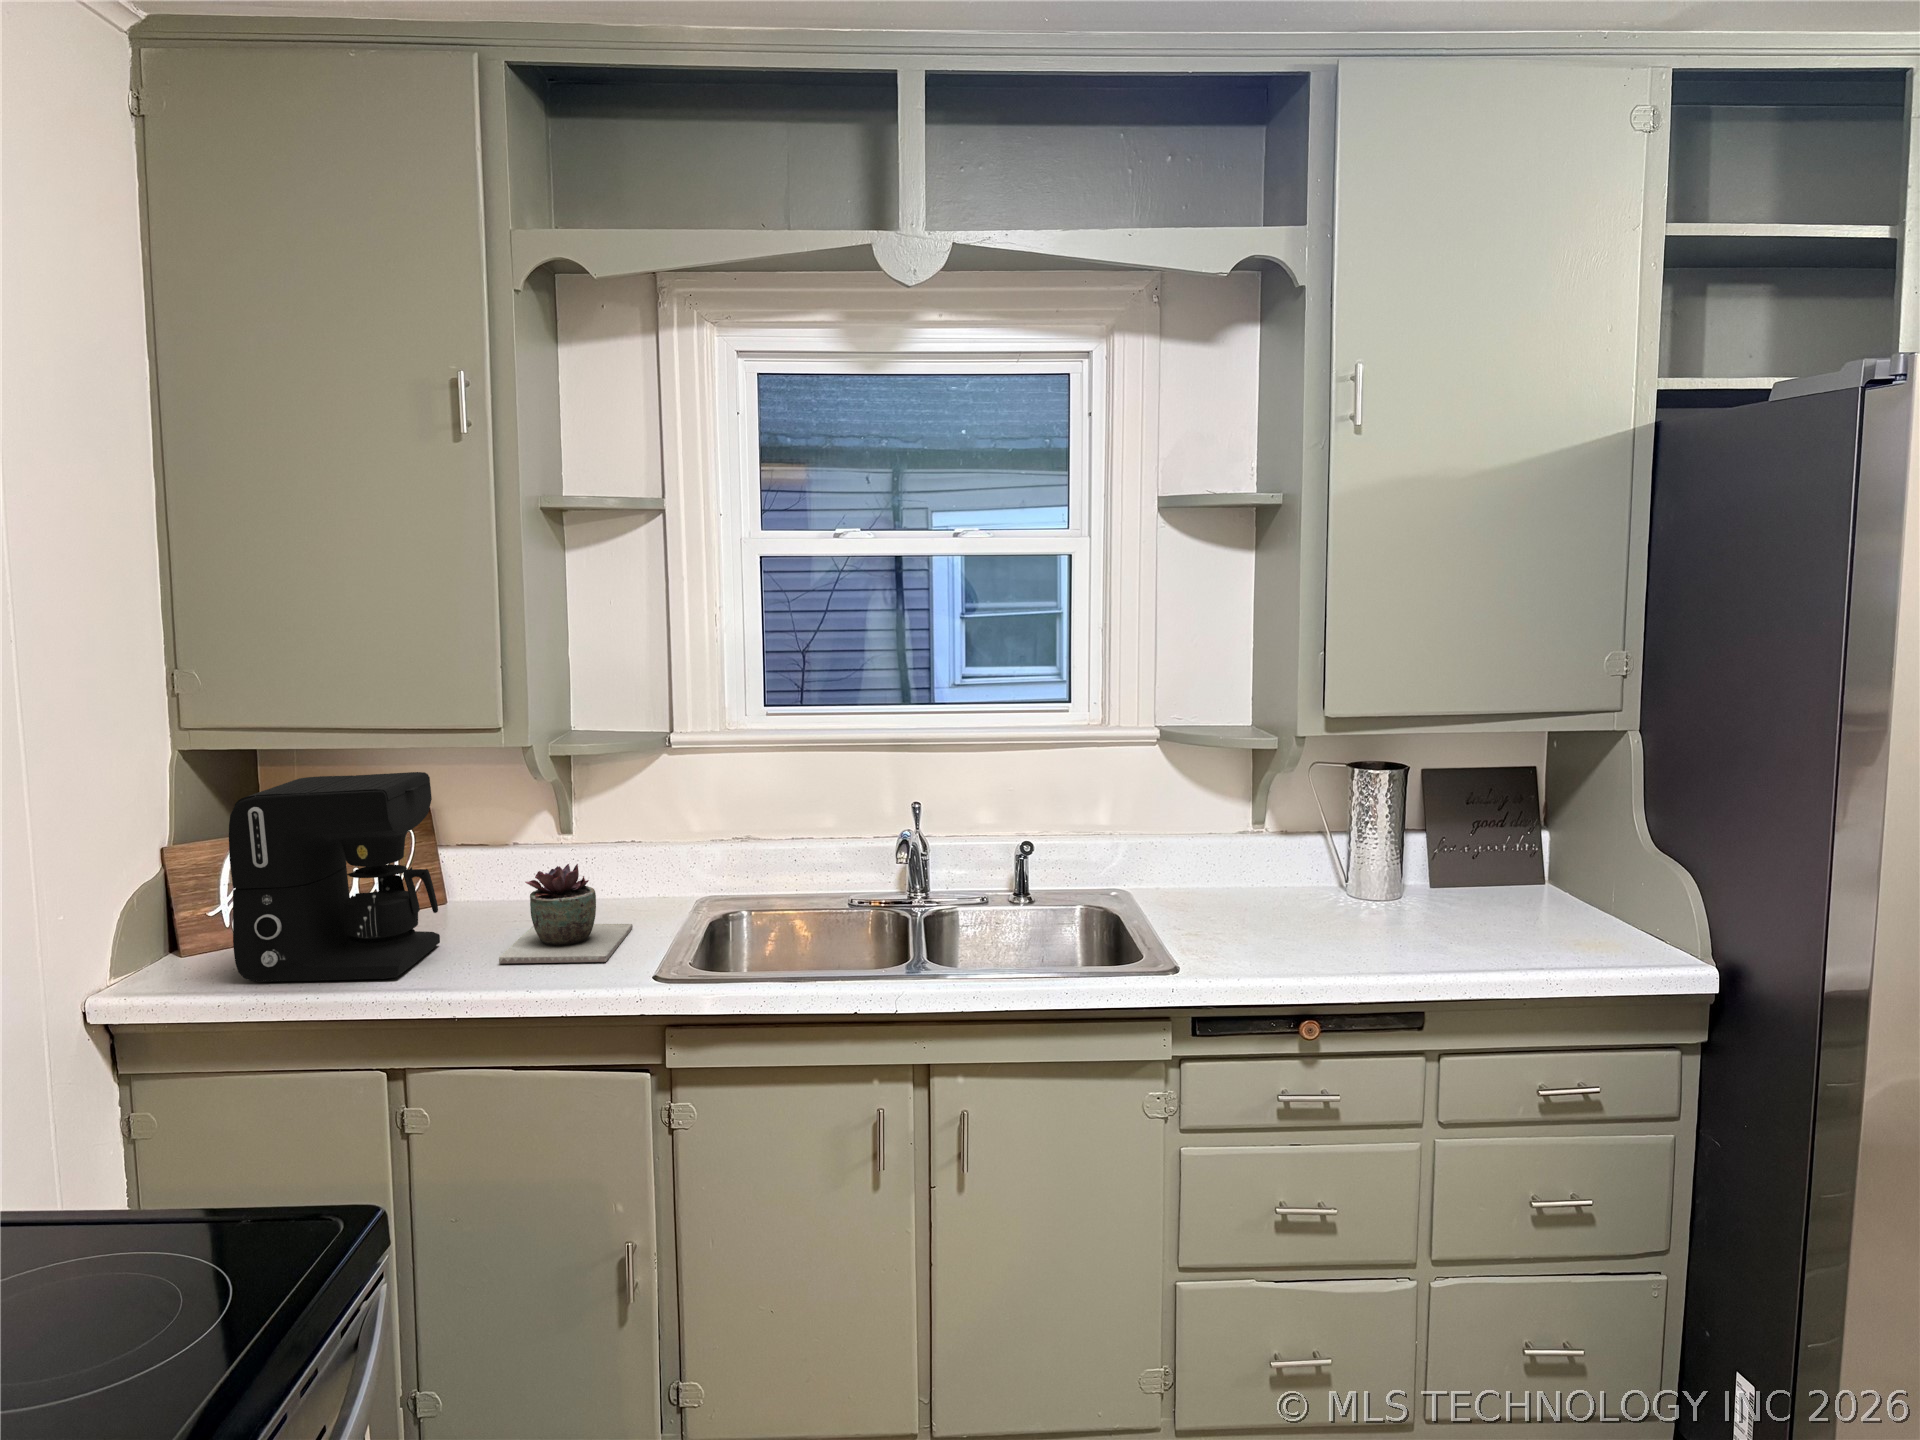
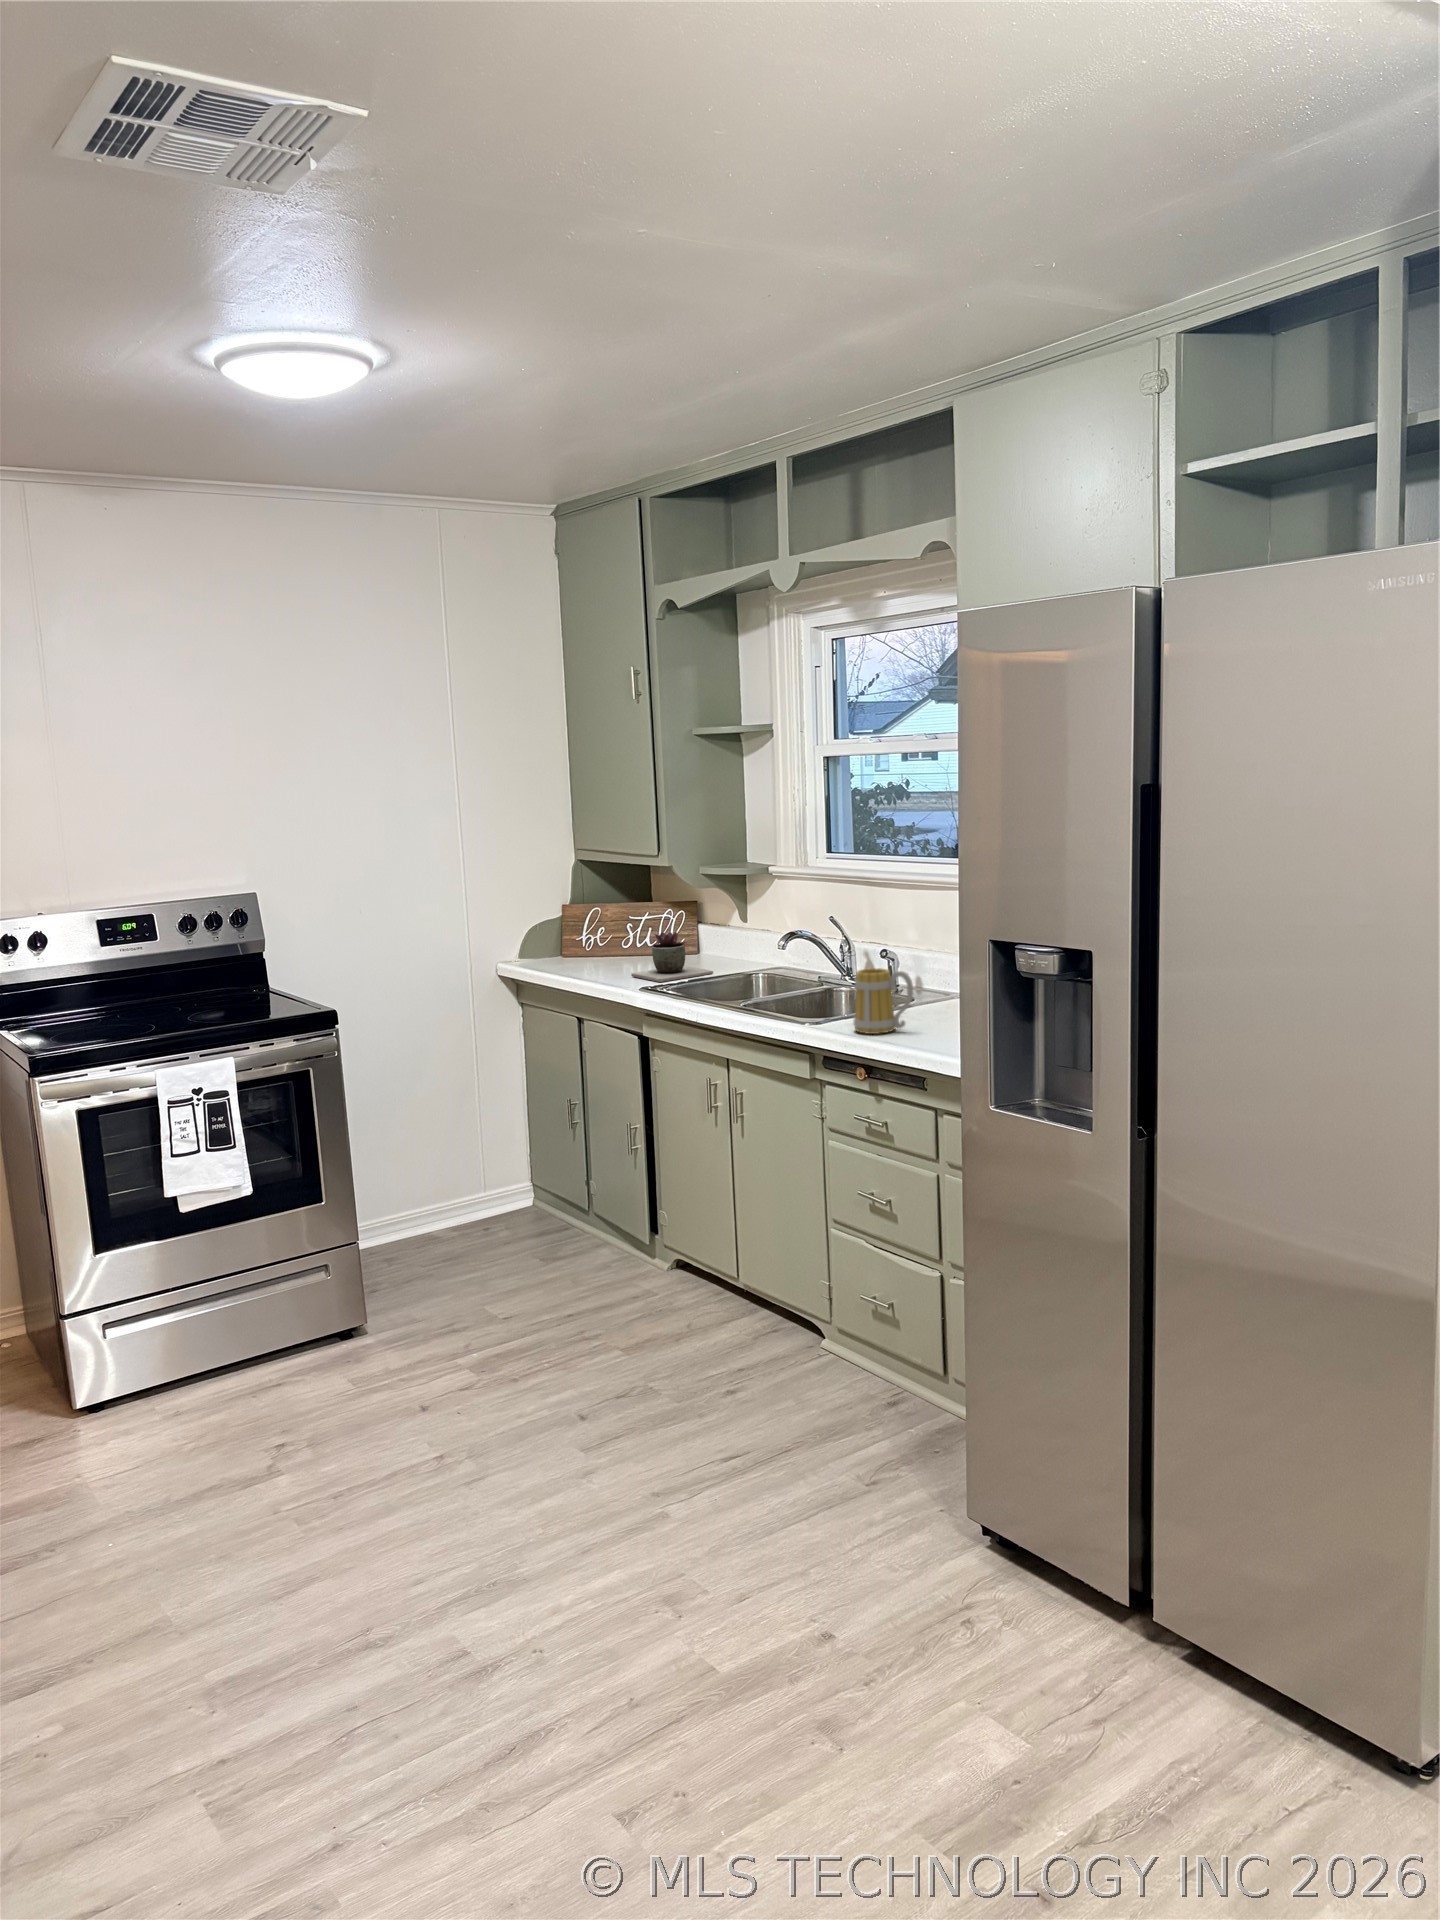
coffee maker: present [229,772,440,982] -> none [551,877,640,974]
mug: none [1221,862,1306,966] -> present [854,968,913,1034]

